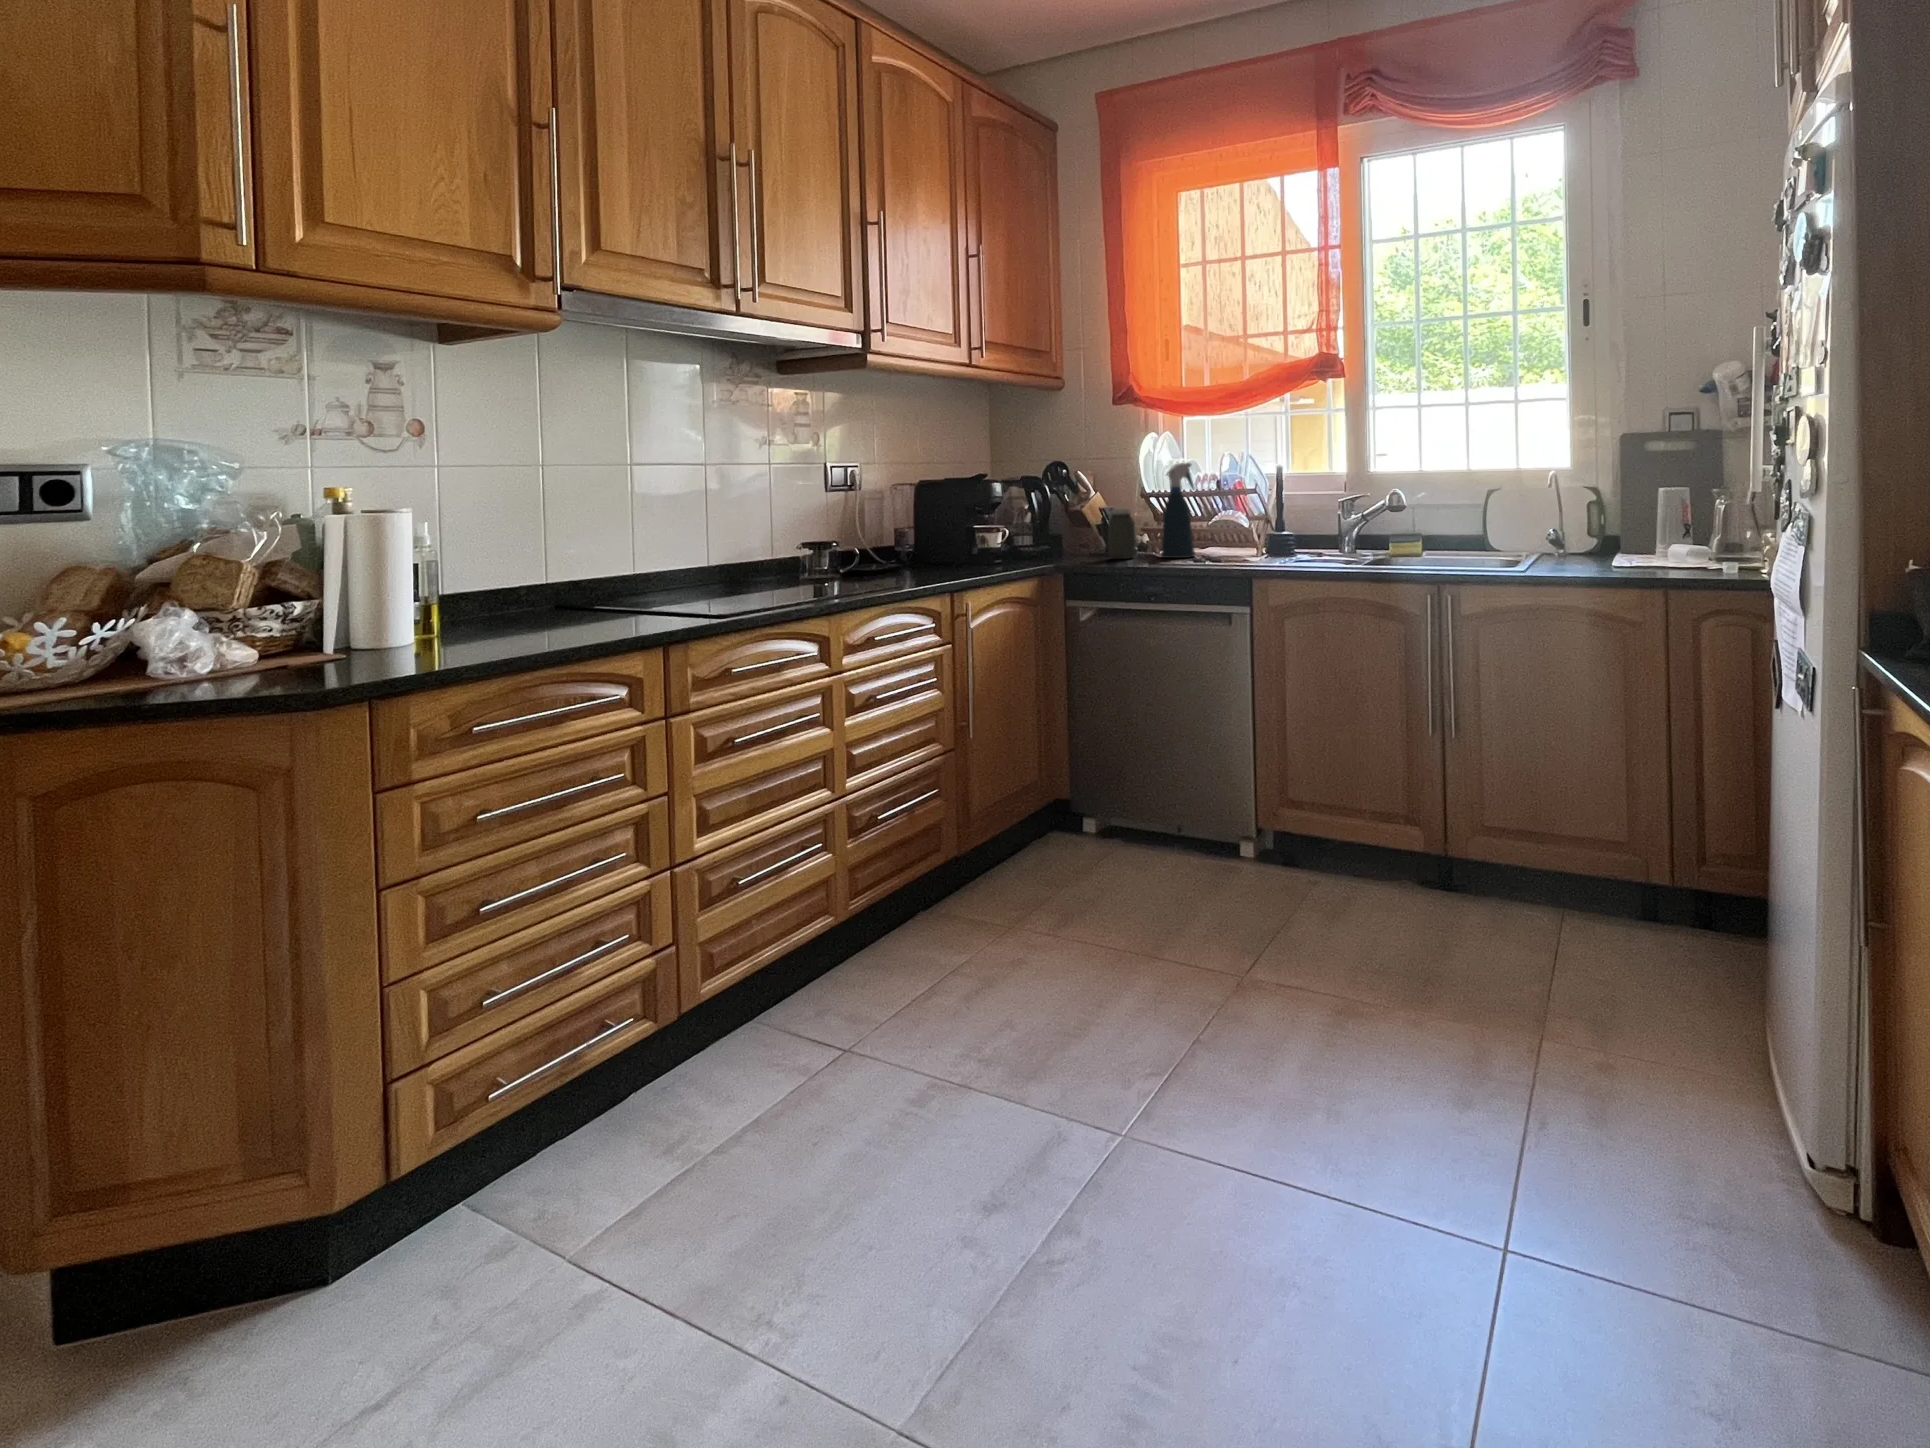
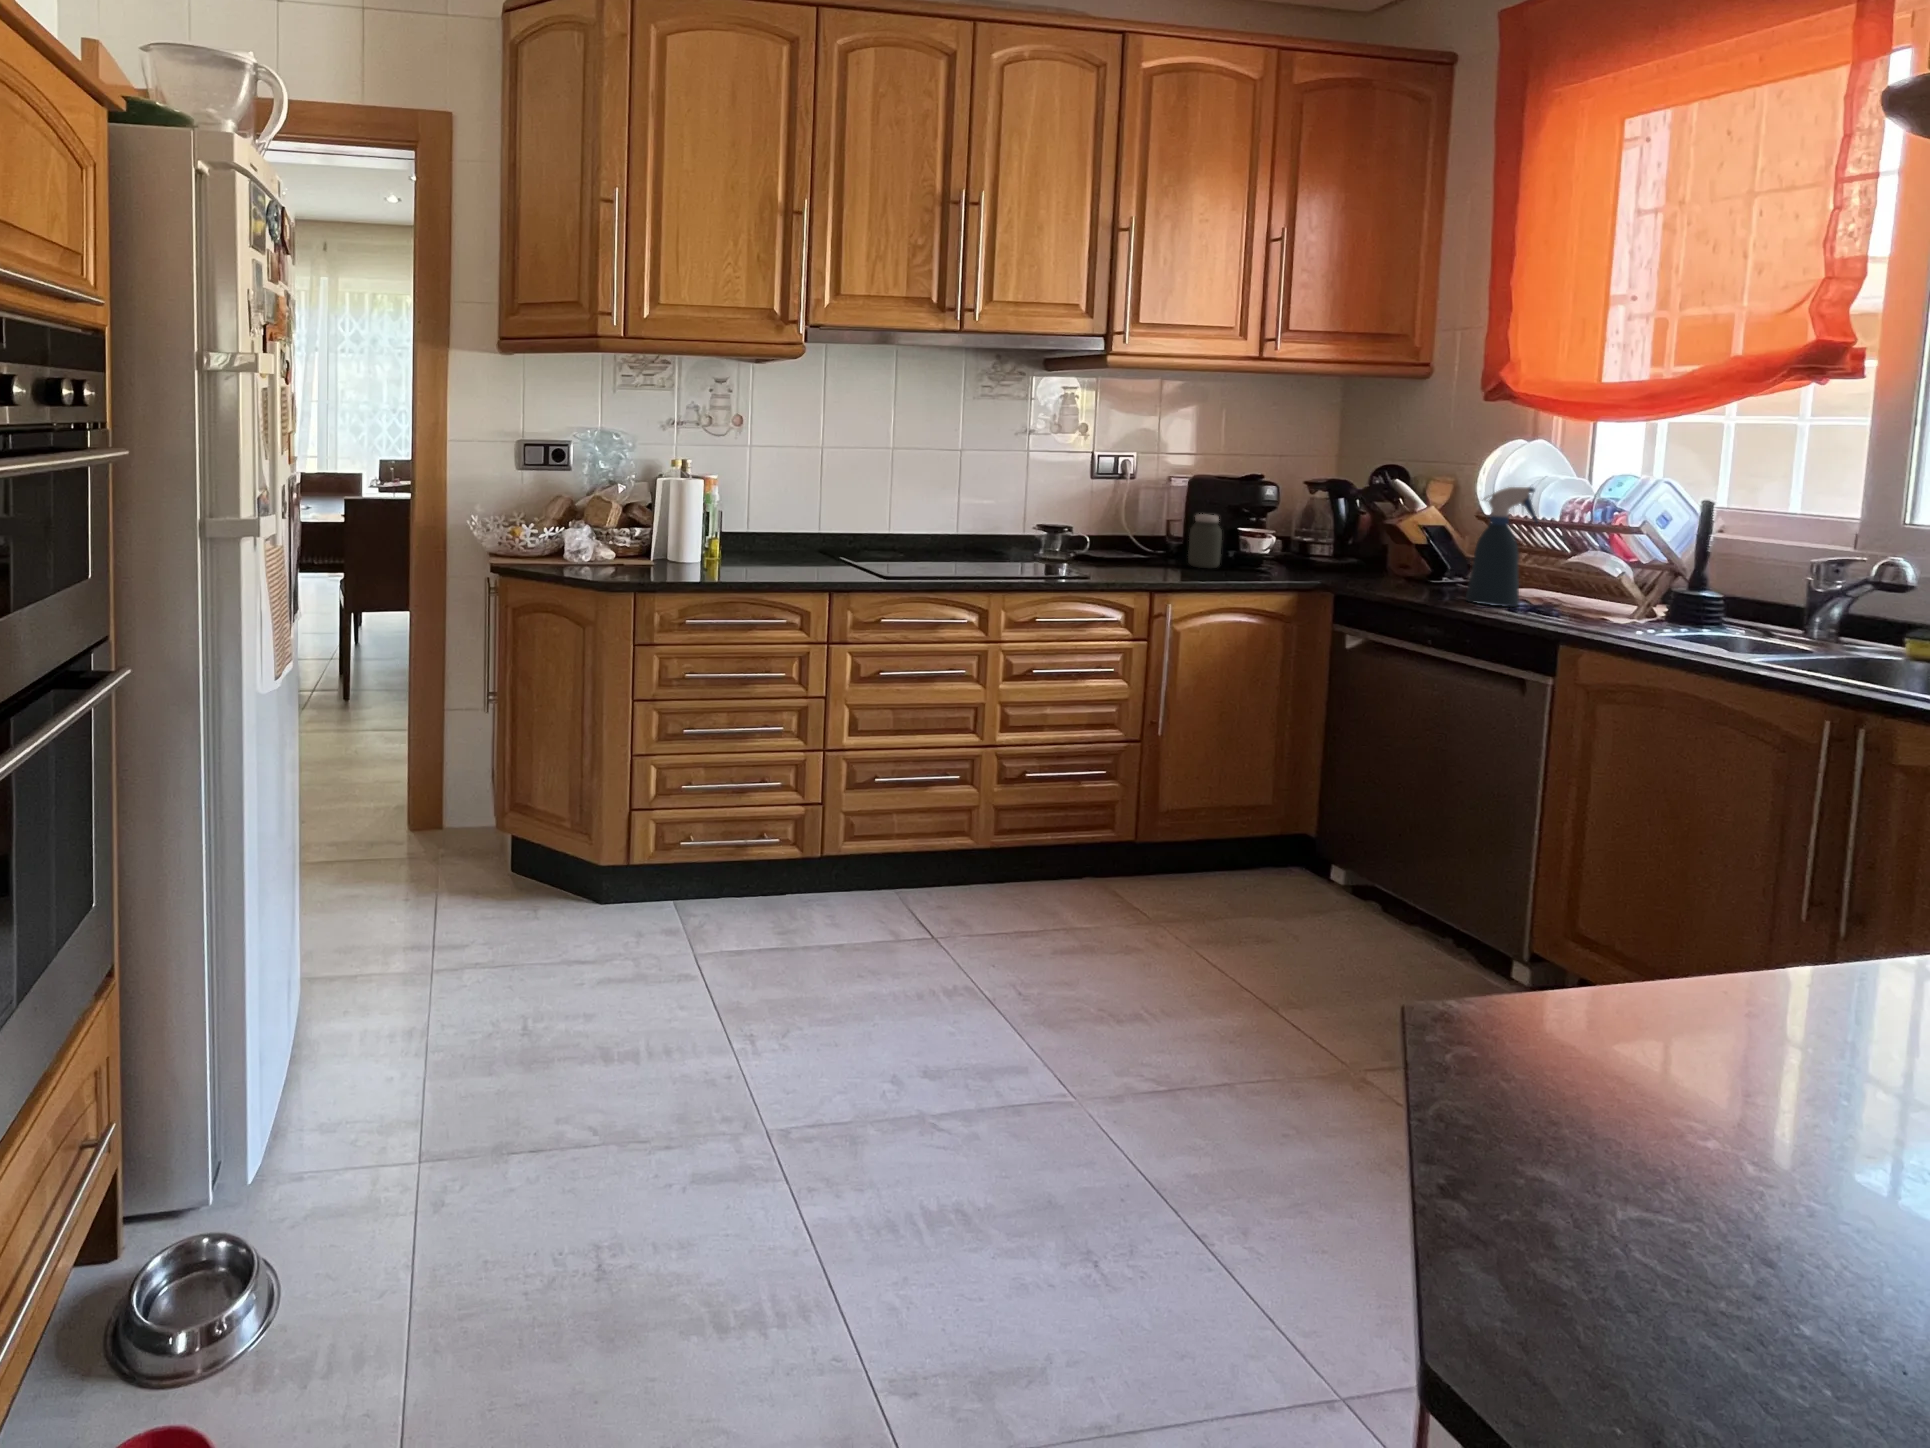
jar: present [1108,508,1136,559] -> present [1188,514,1222,568]

